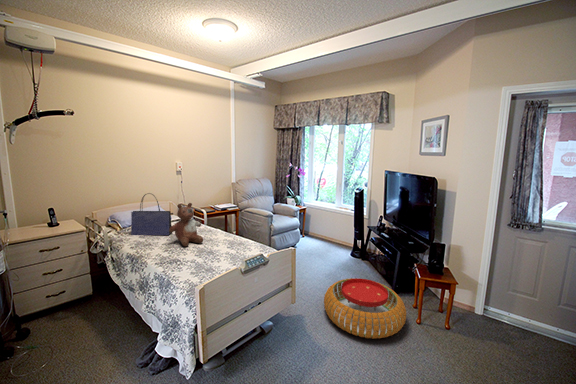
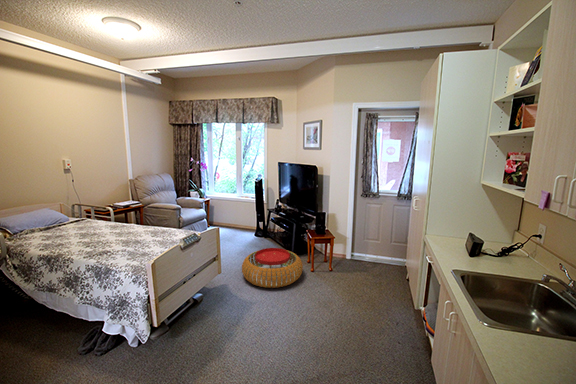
tote bag: present [131,193,173,235] -> none [24,193,80,241]
stuffed bear: present [169,203,203,246] -> none [84,199,123,242]

